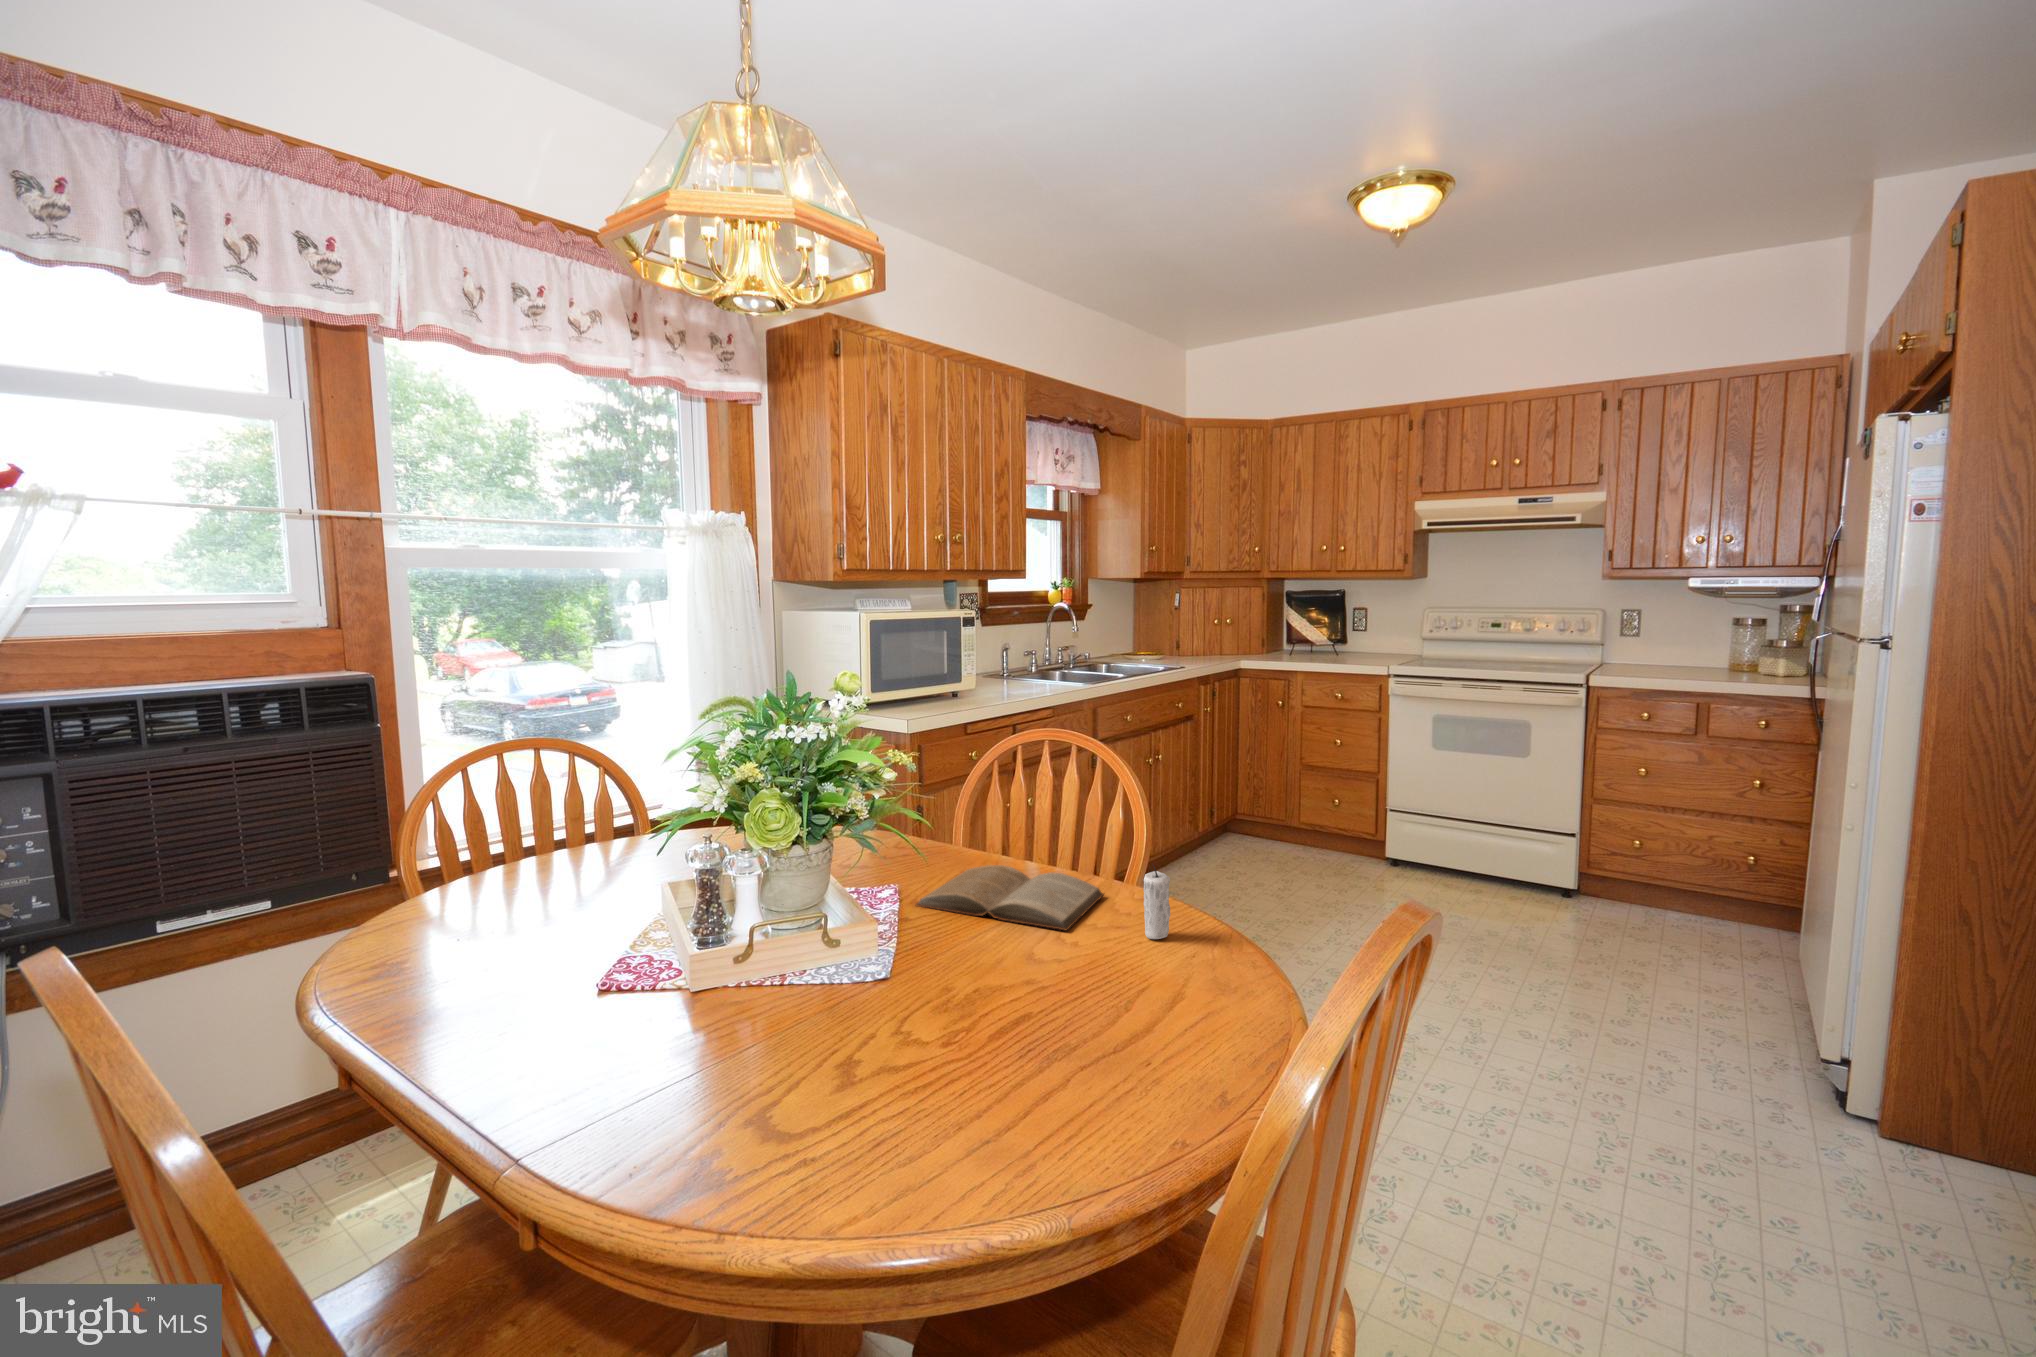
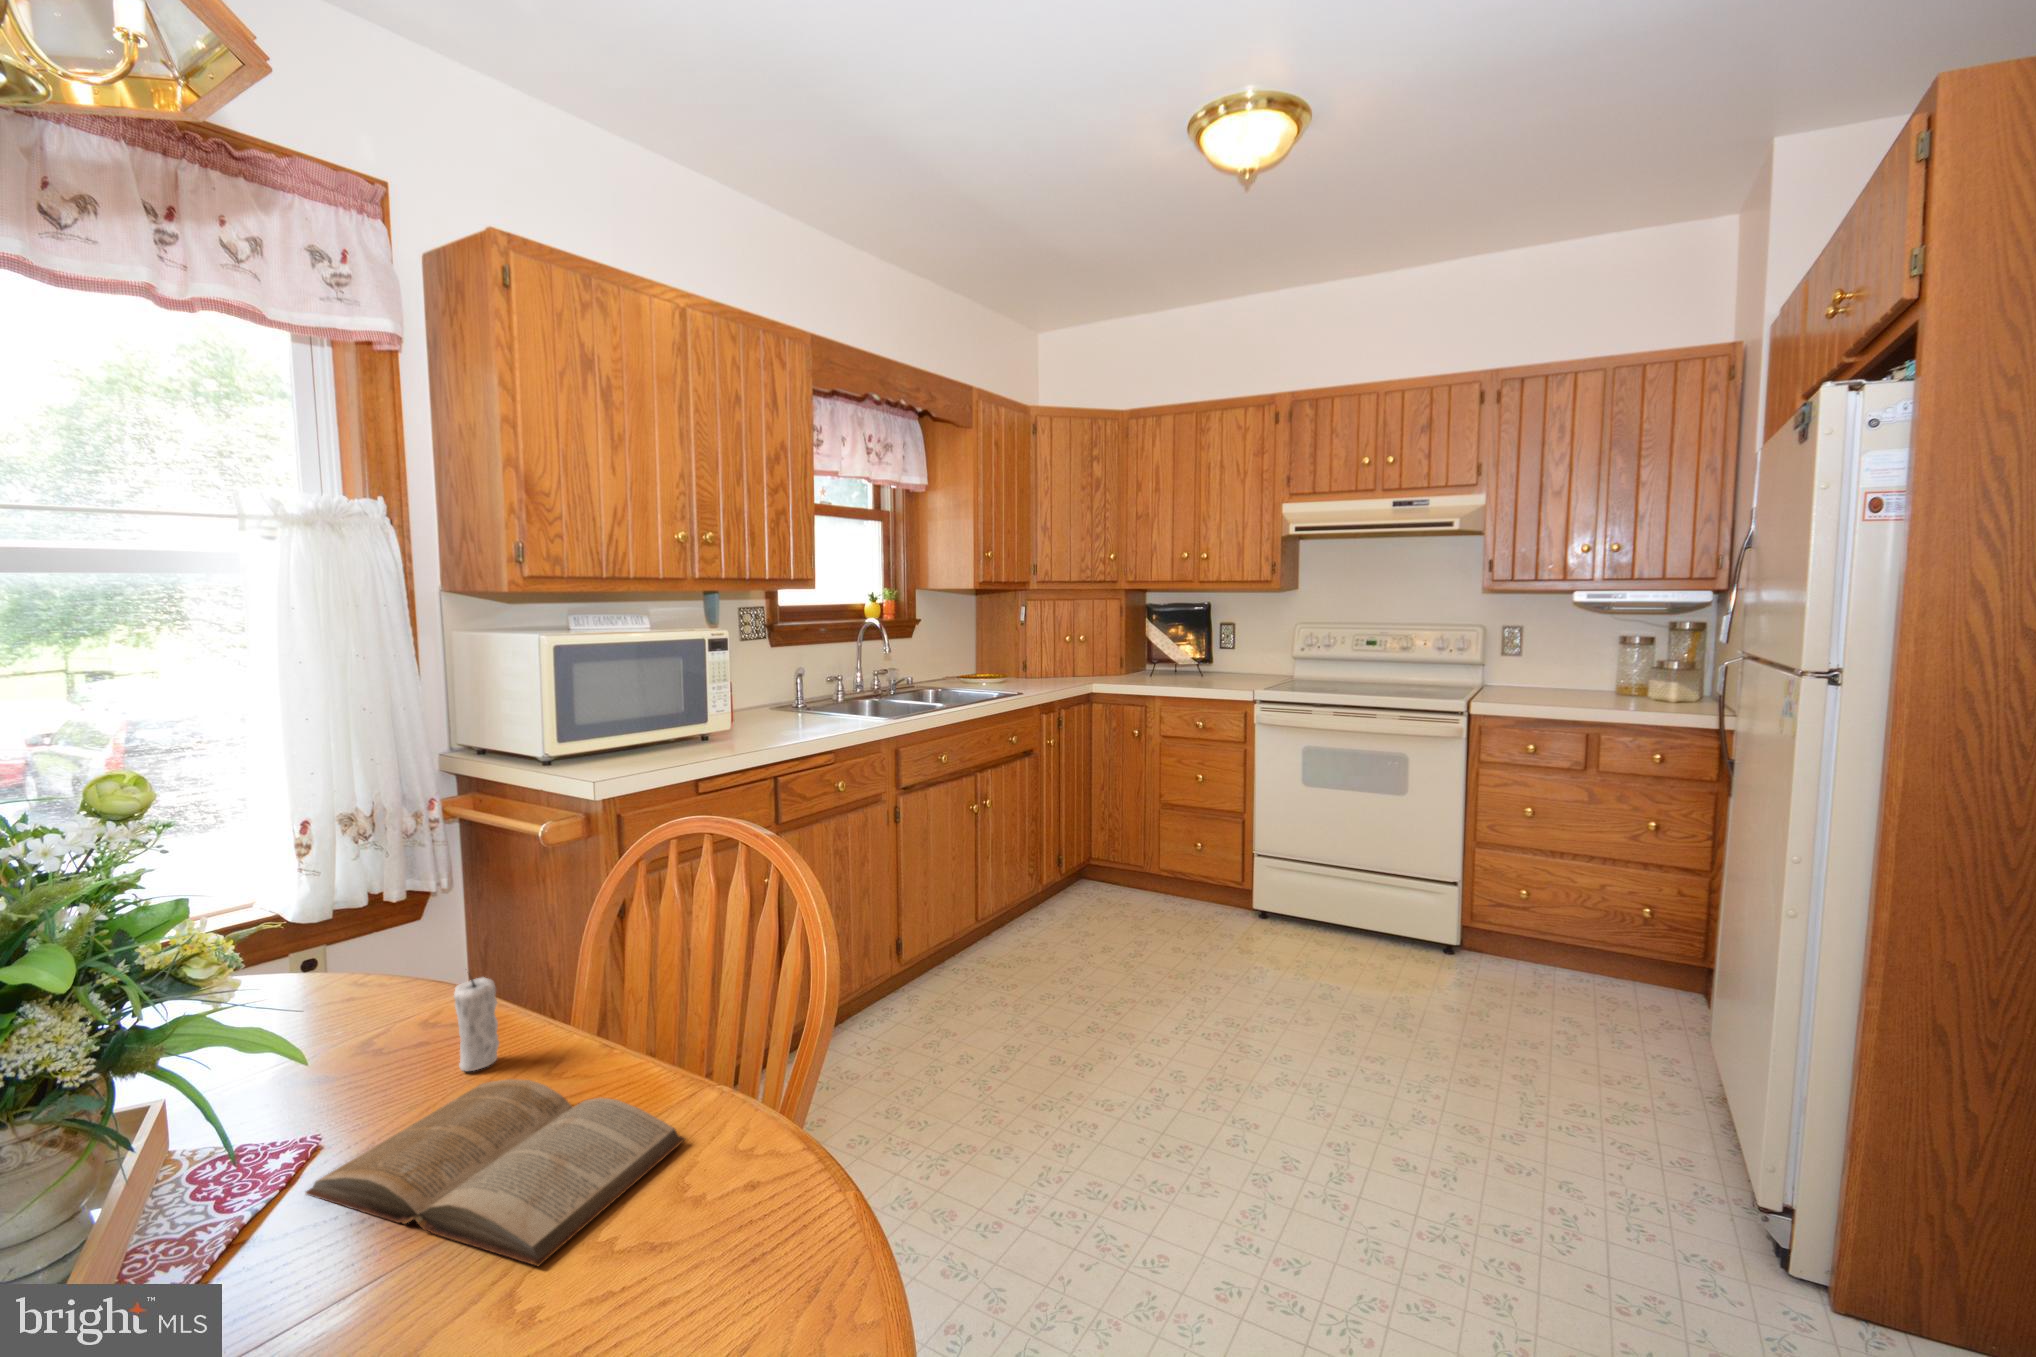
candle: present [1144,867,1170,939] -> present [454,977,499,1071]

